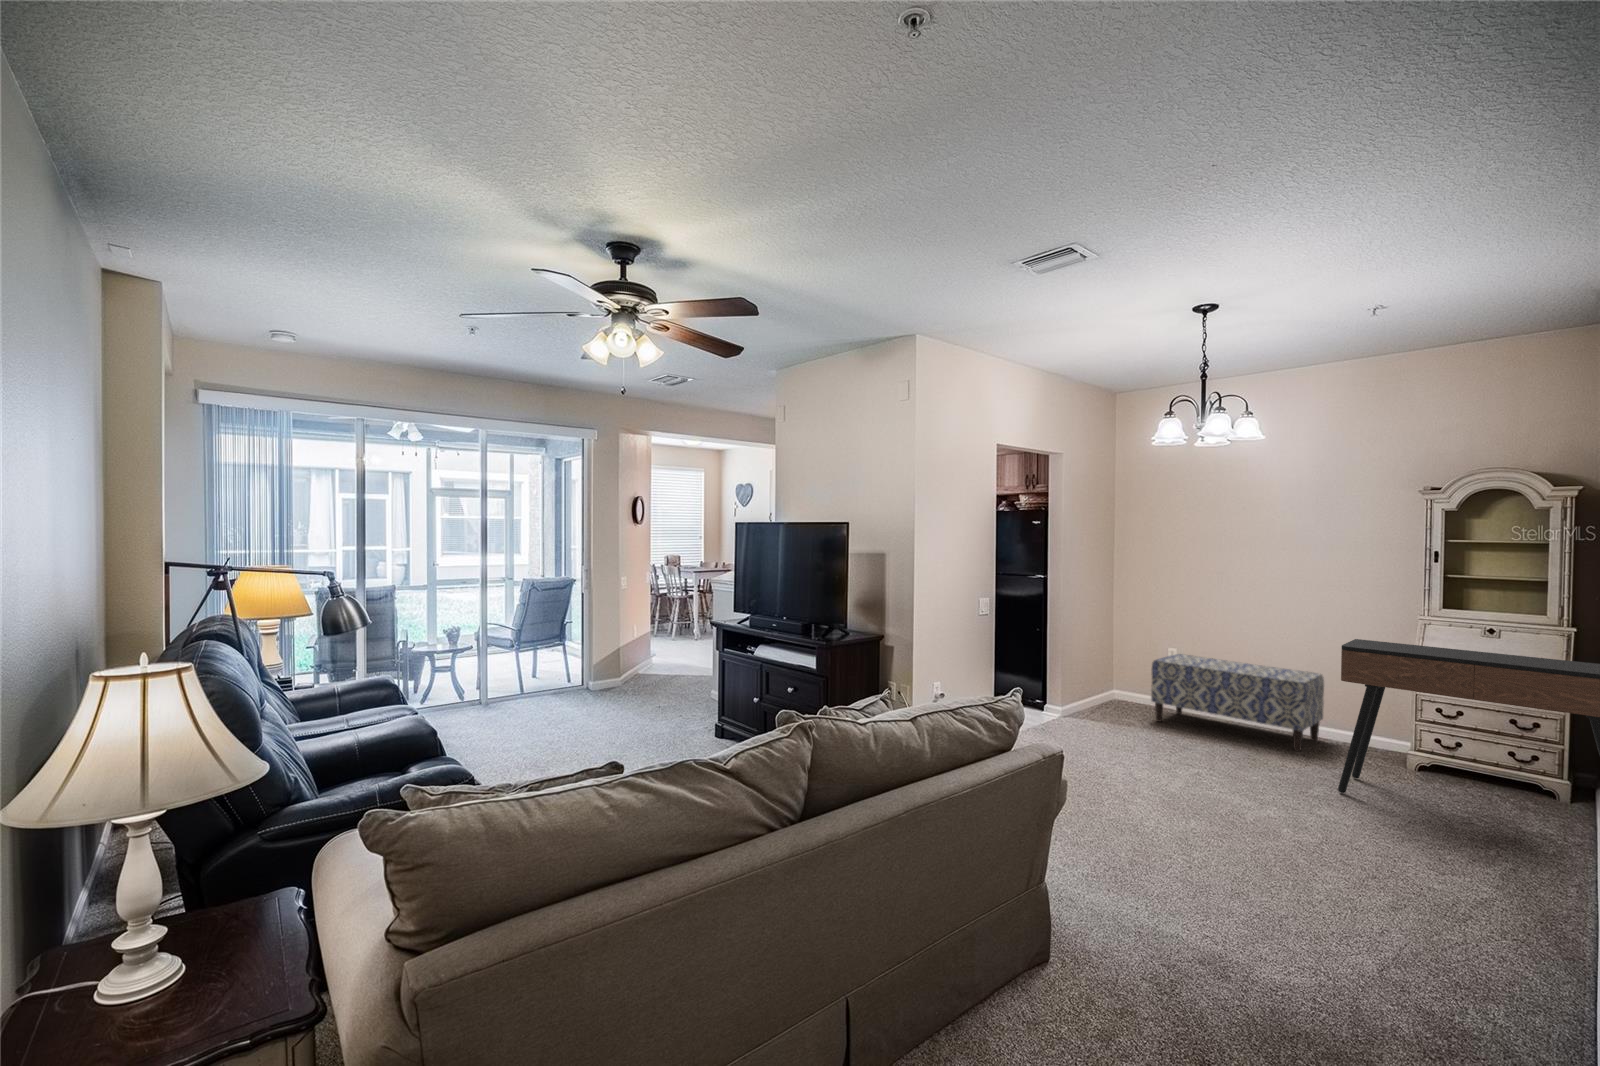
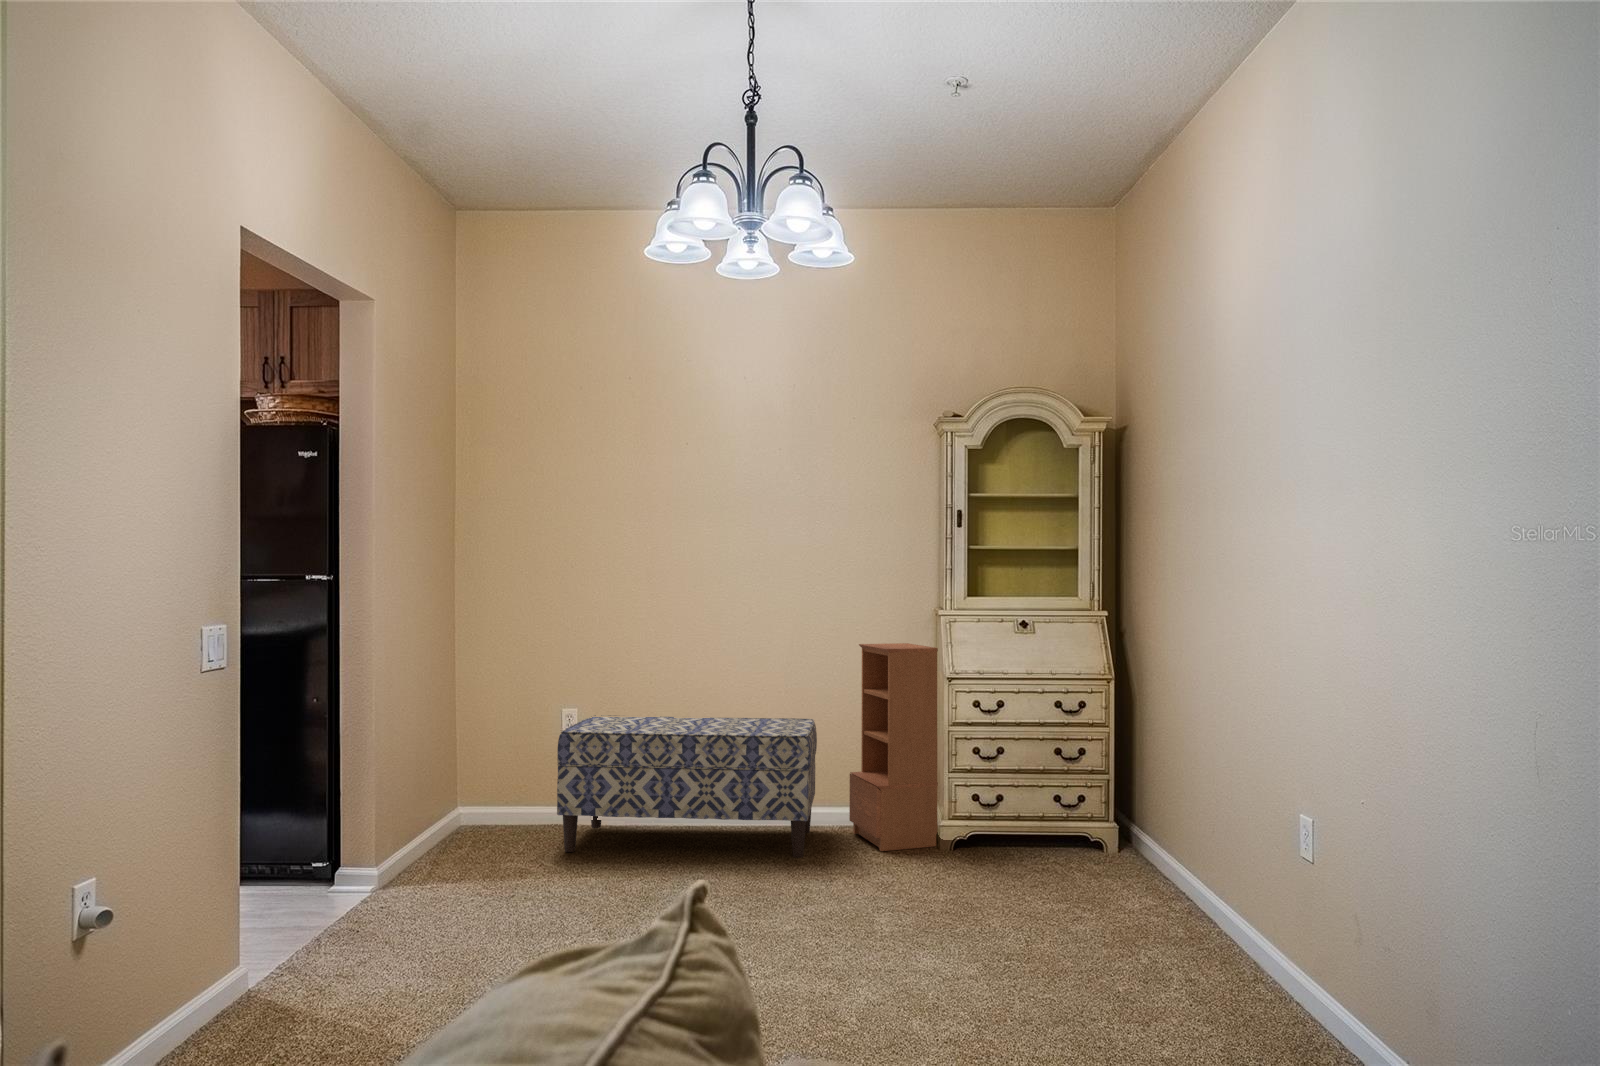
bookcase: none [1346,632,1413,766] -> present [849,643,938,851]
console table: present [1338,639,1600,793] -> none [897,647,1260,930]

